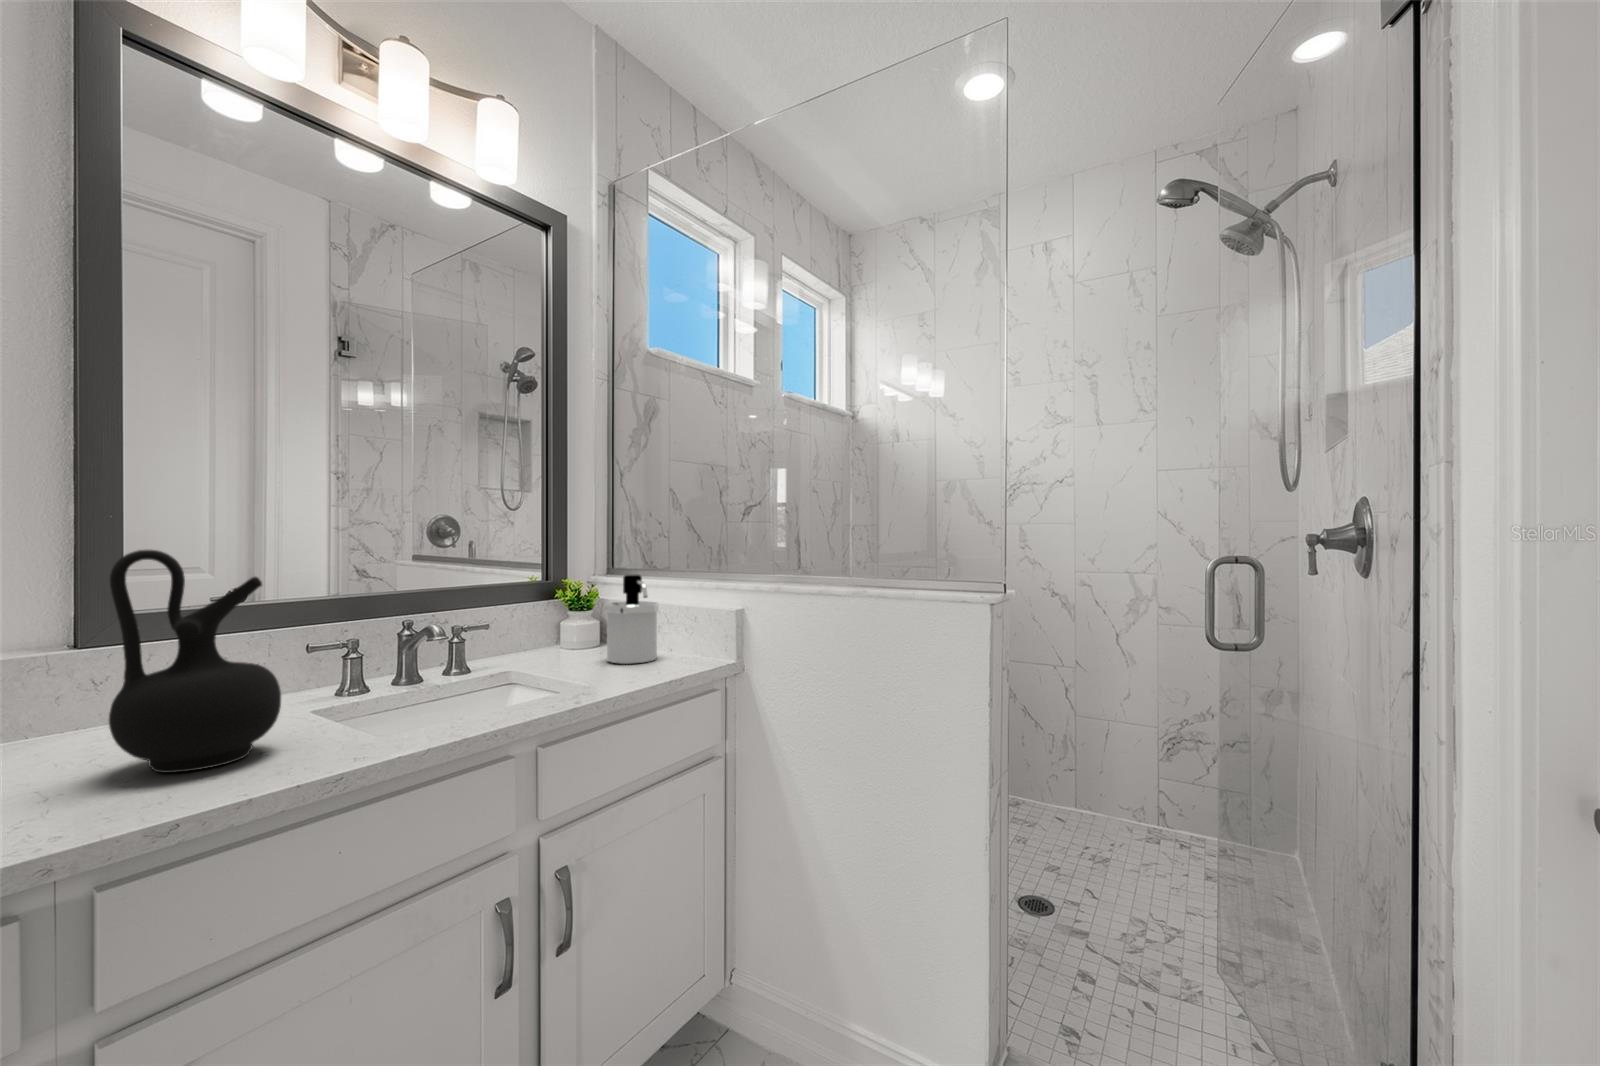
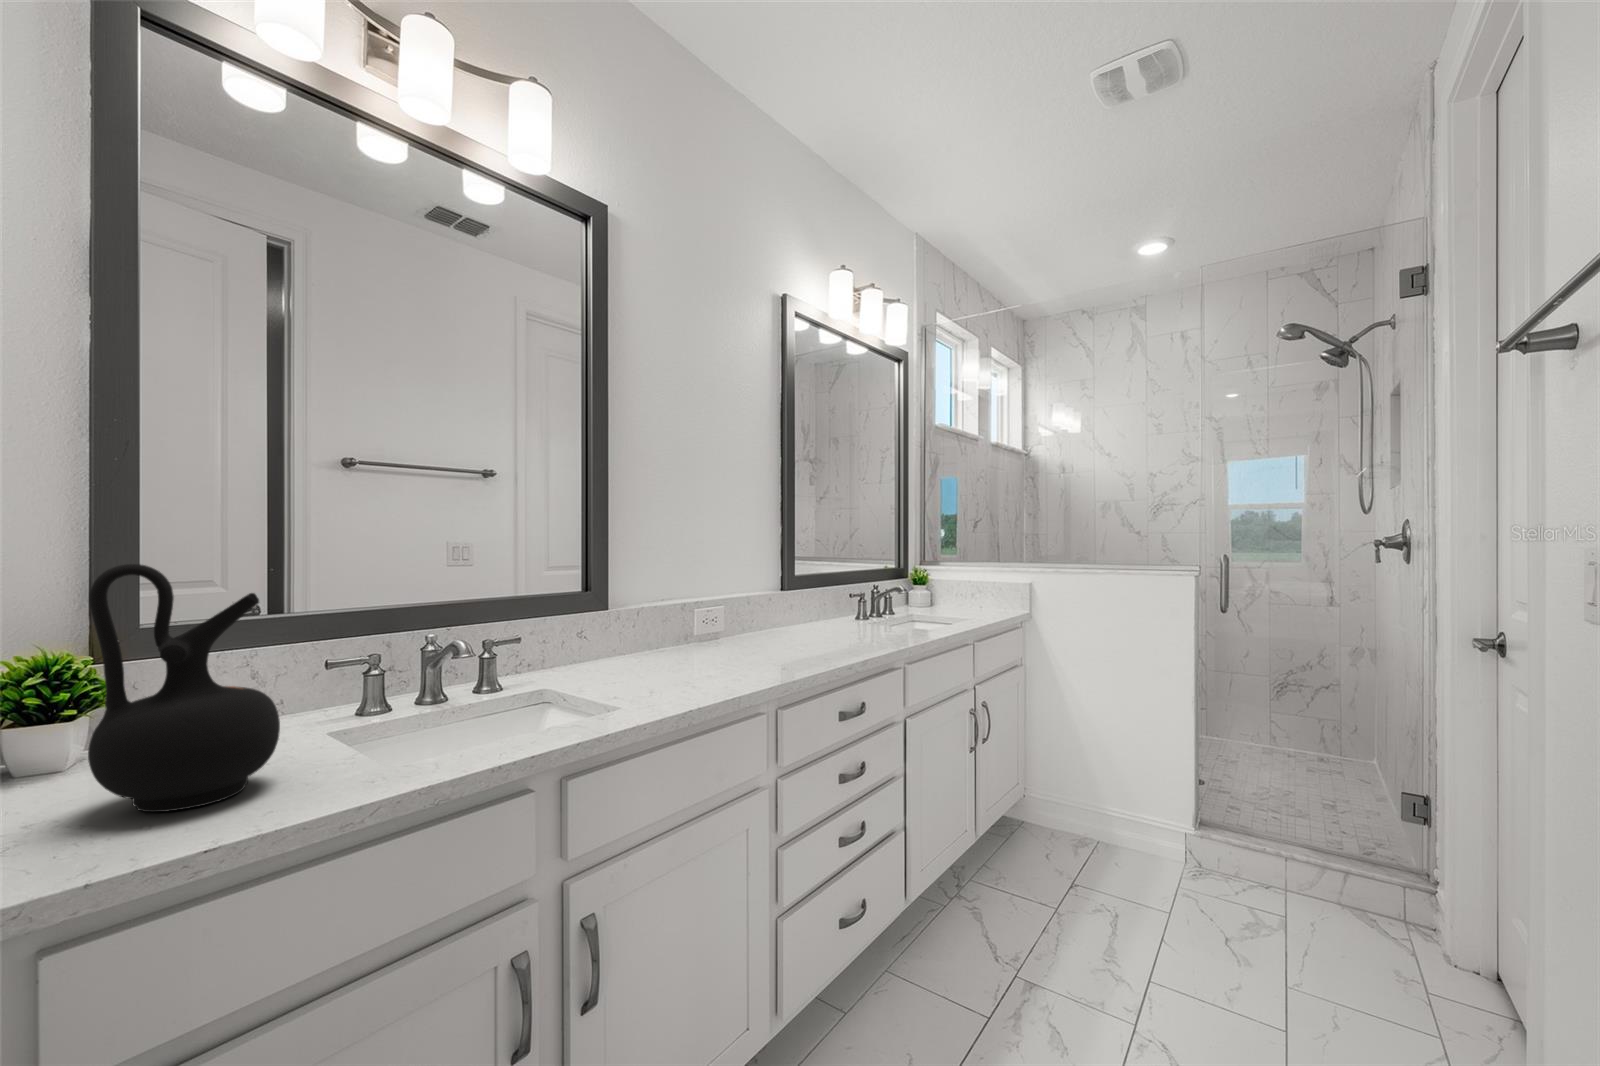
soap dispenser: present [605,575,659,664] -> none [643,586,700,683]

